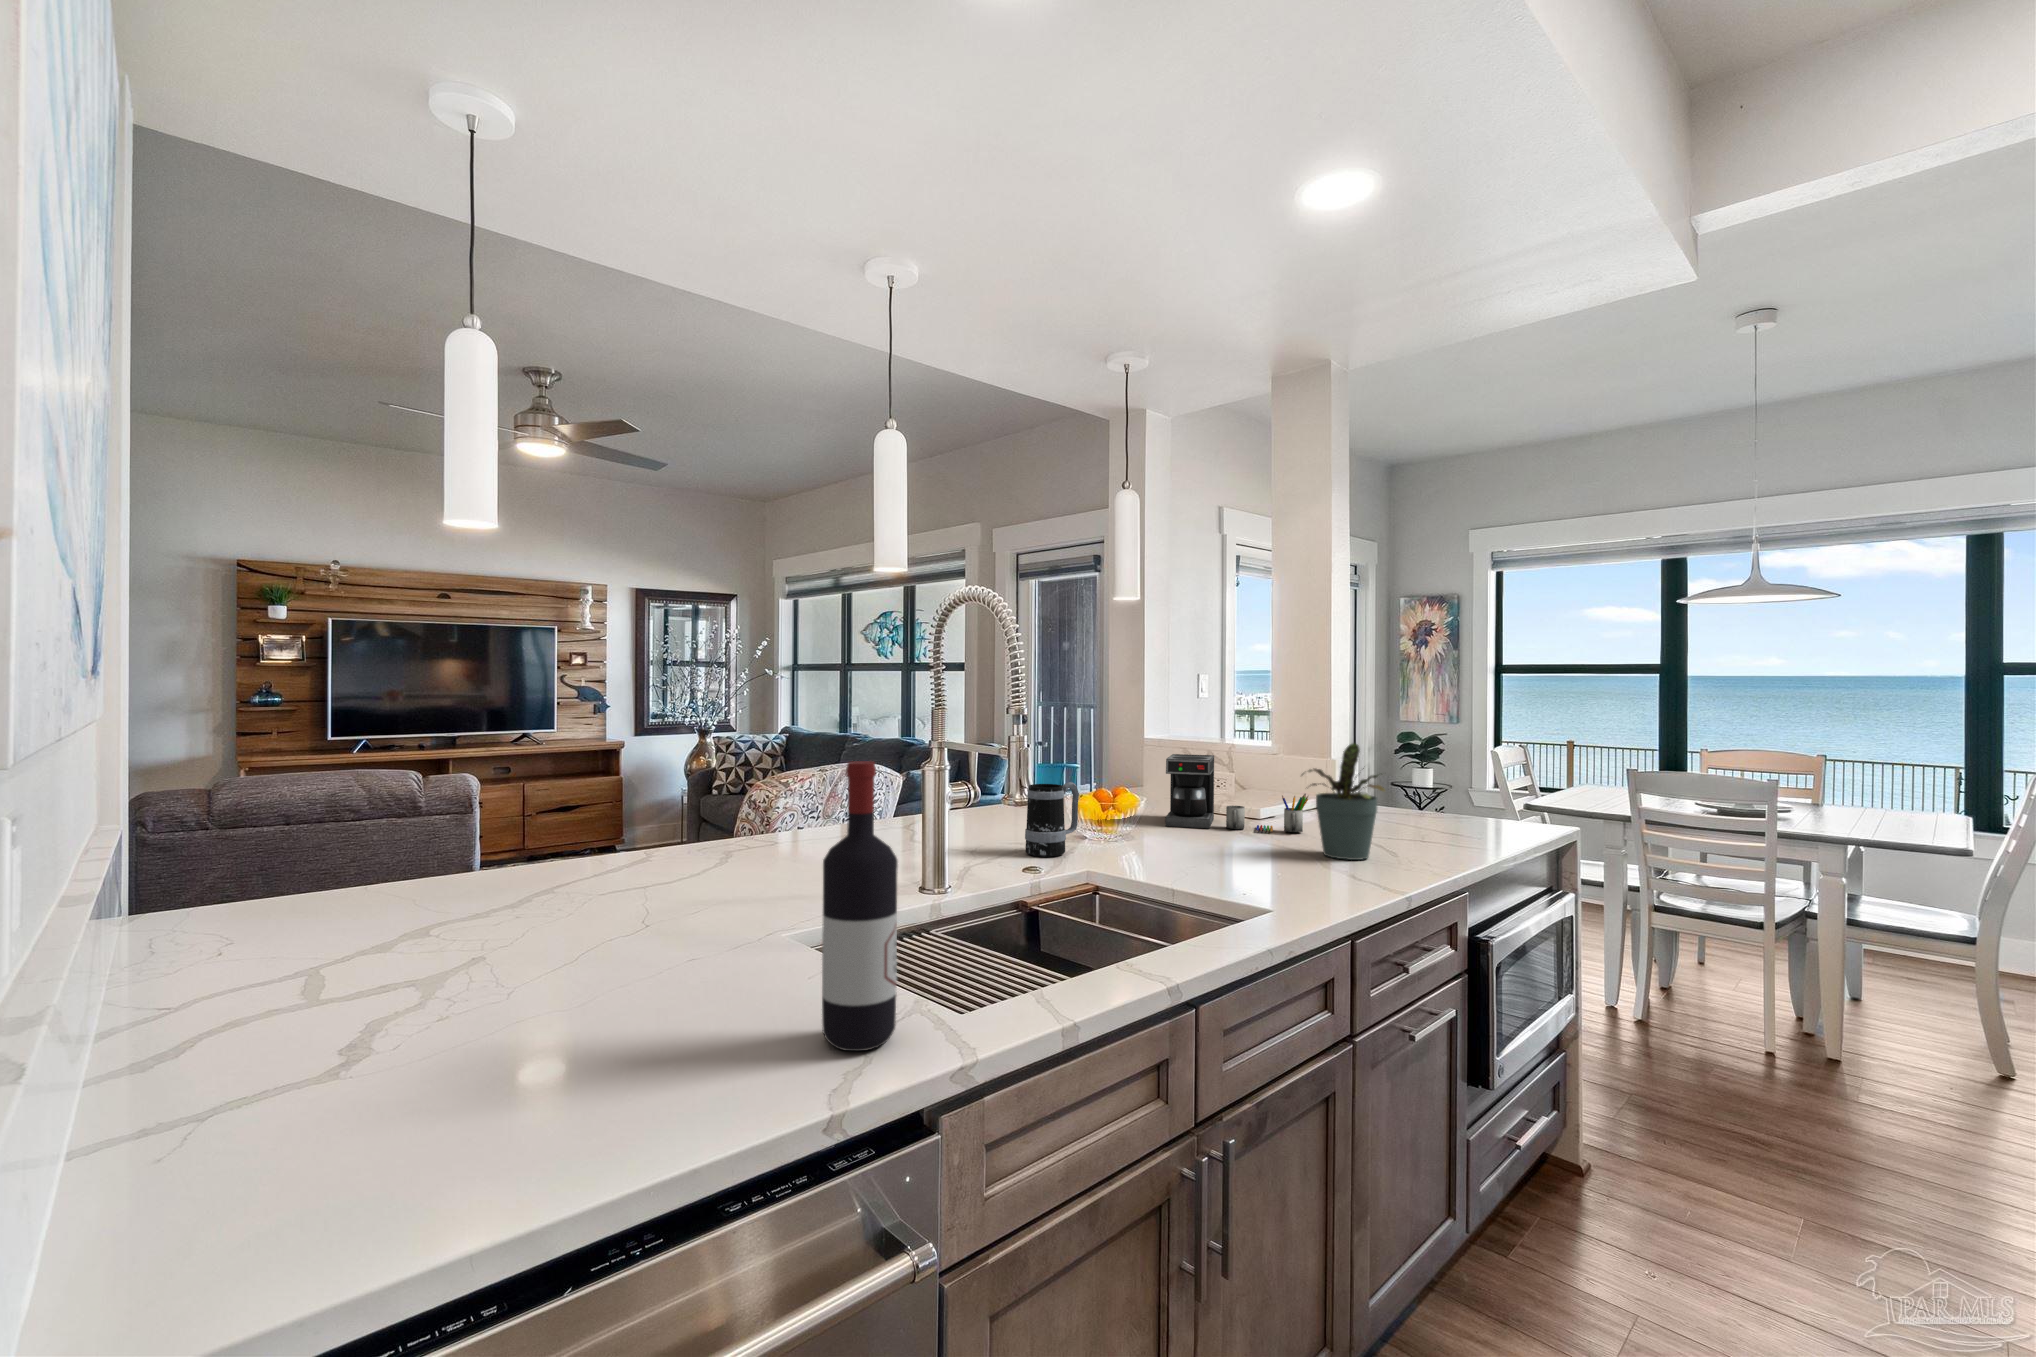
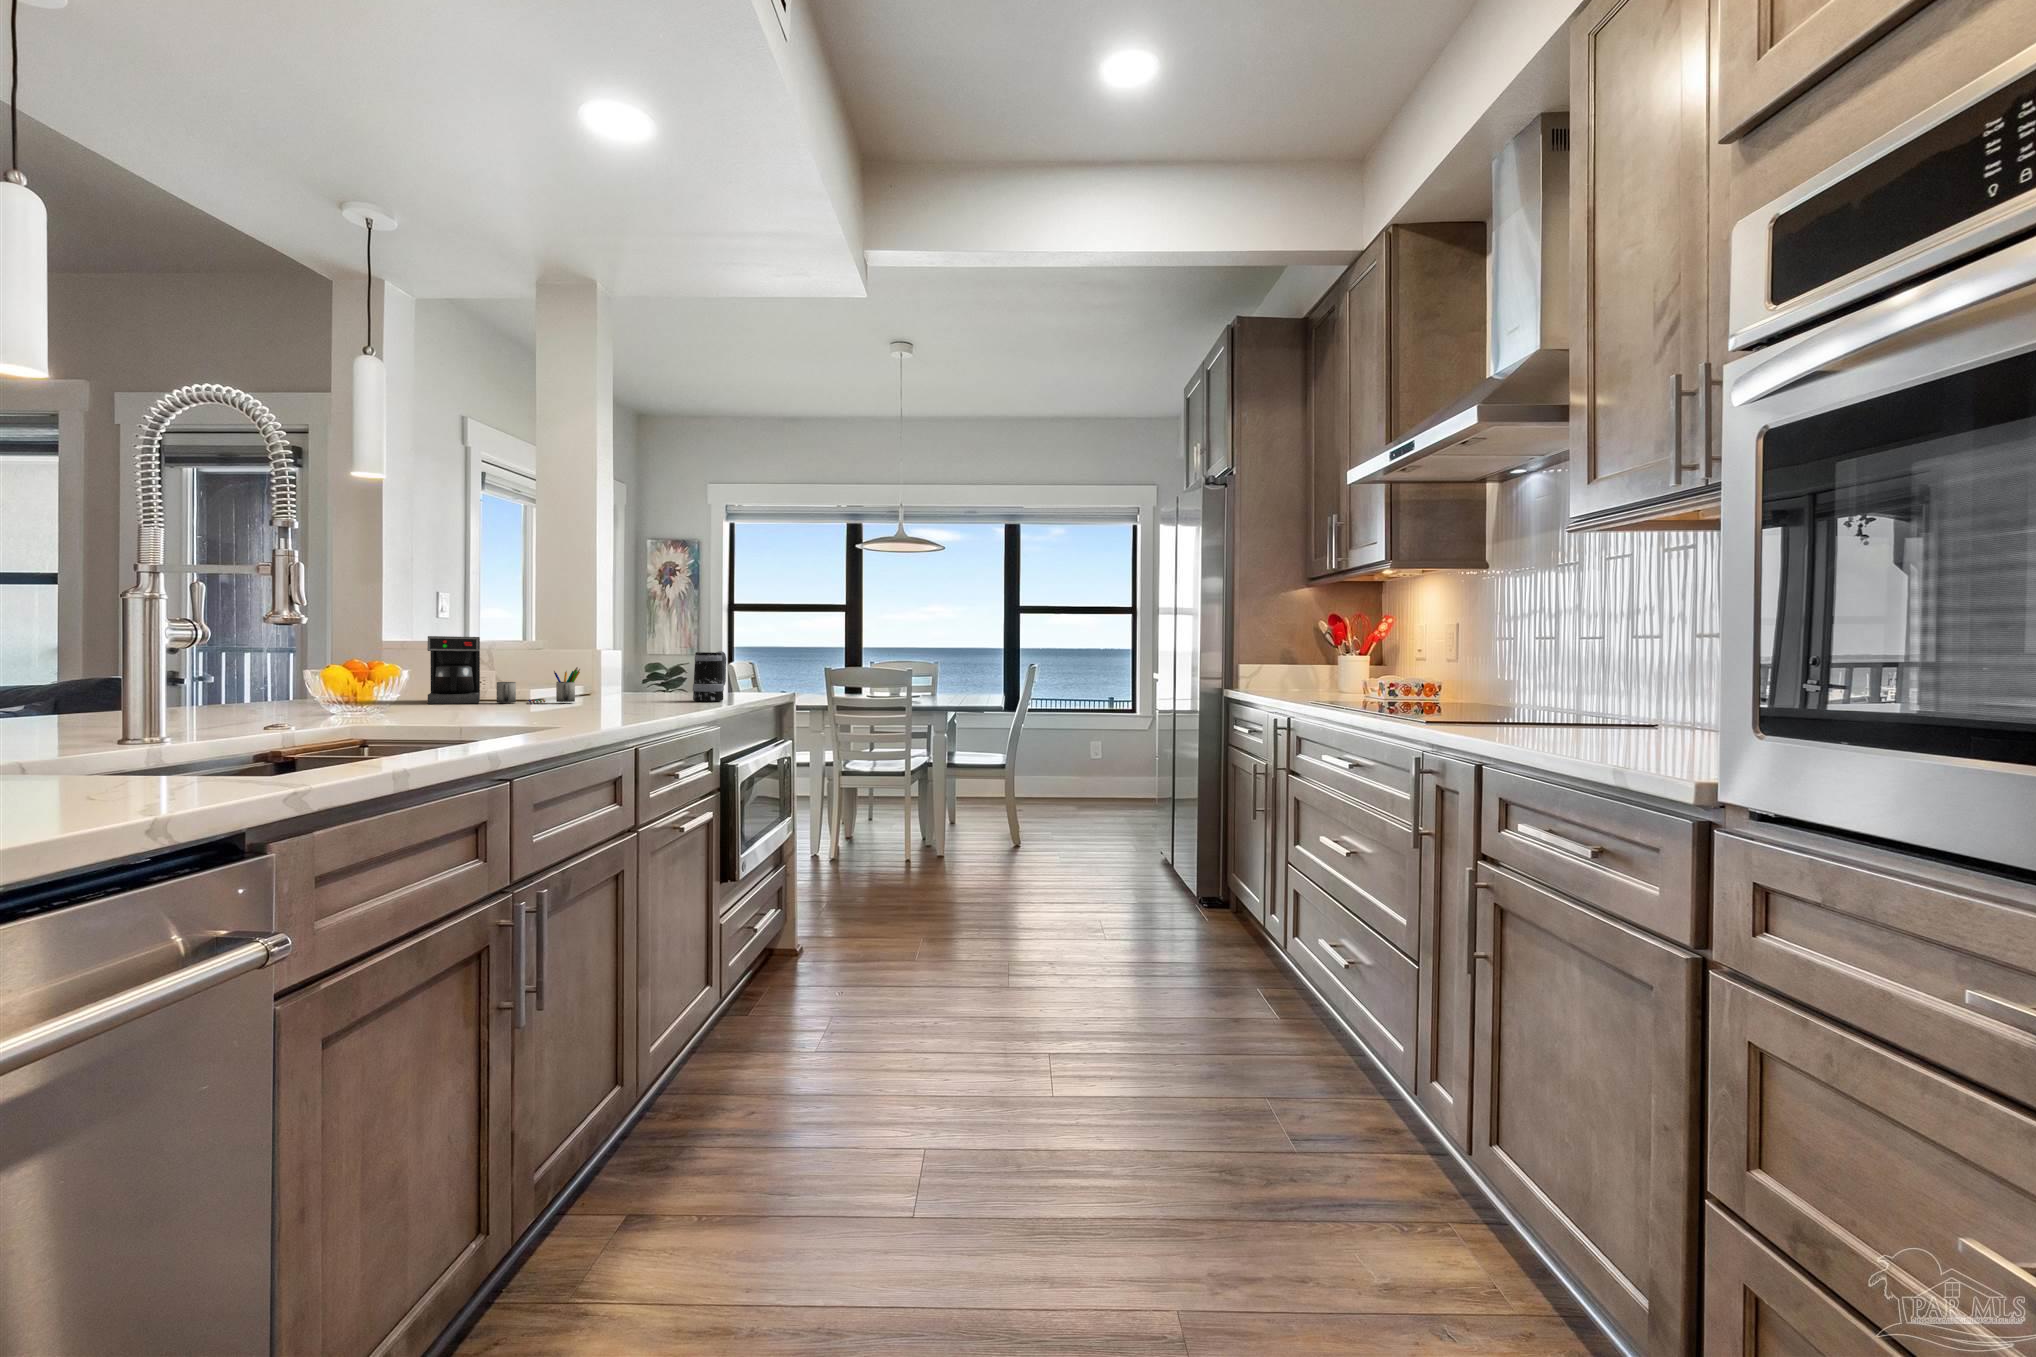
potted plant: present [1302,743,1385,860] -> none [577,610,654,710]
wine bottle: present [822,761,898,1051] -> none [88,503,196,802]
mug: present [1025,782,1079,857] -> present [693,651,726,701]

